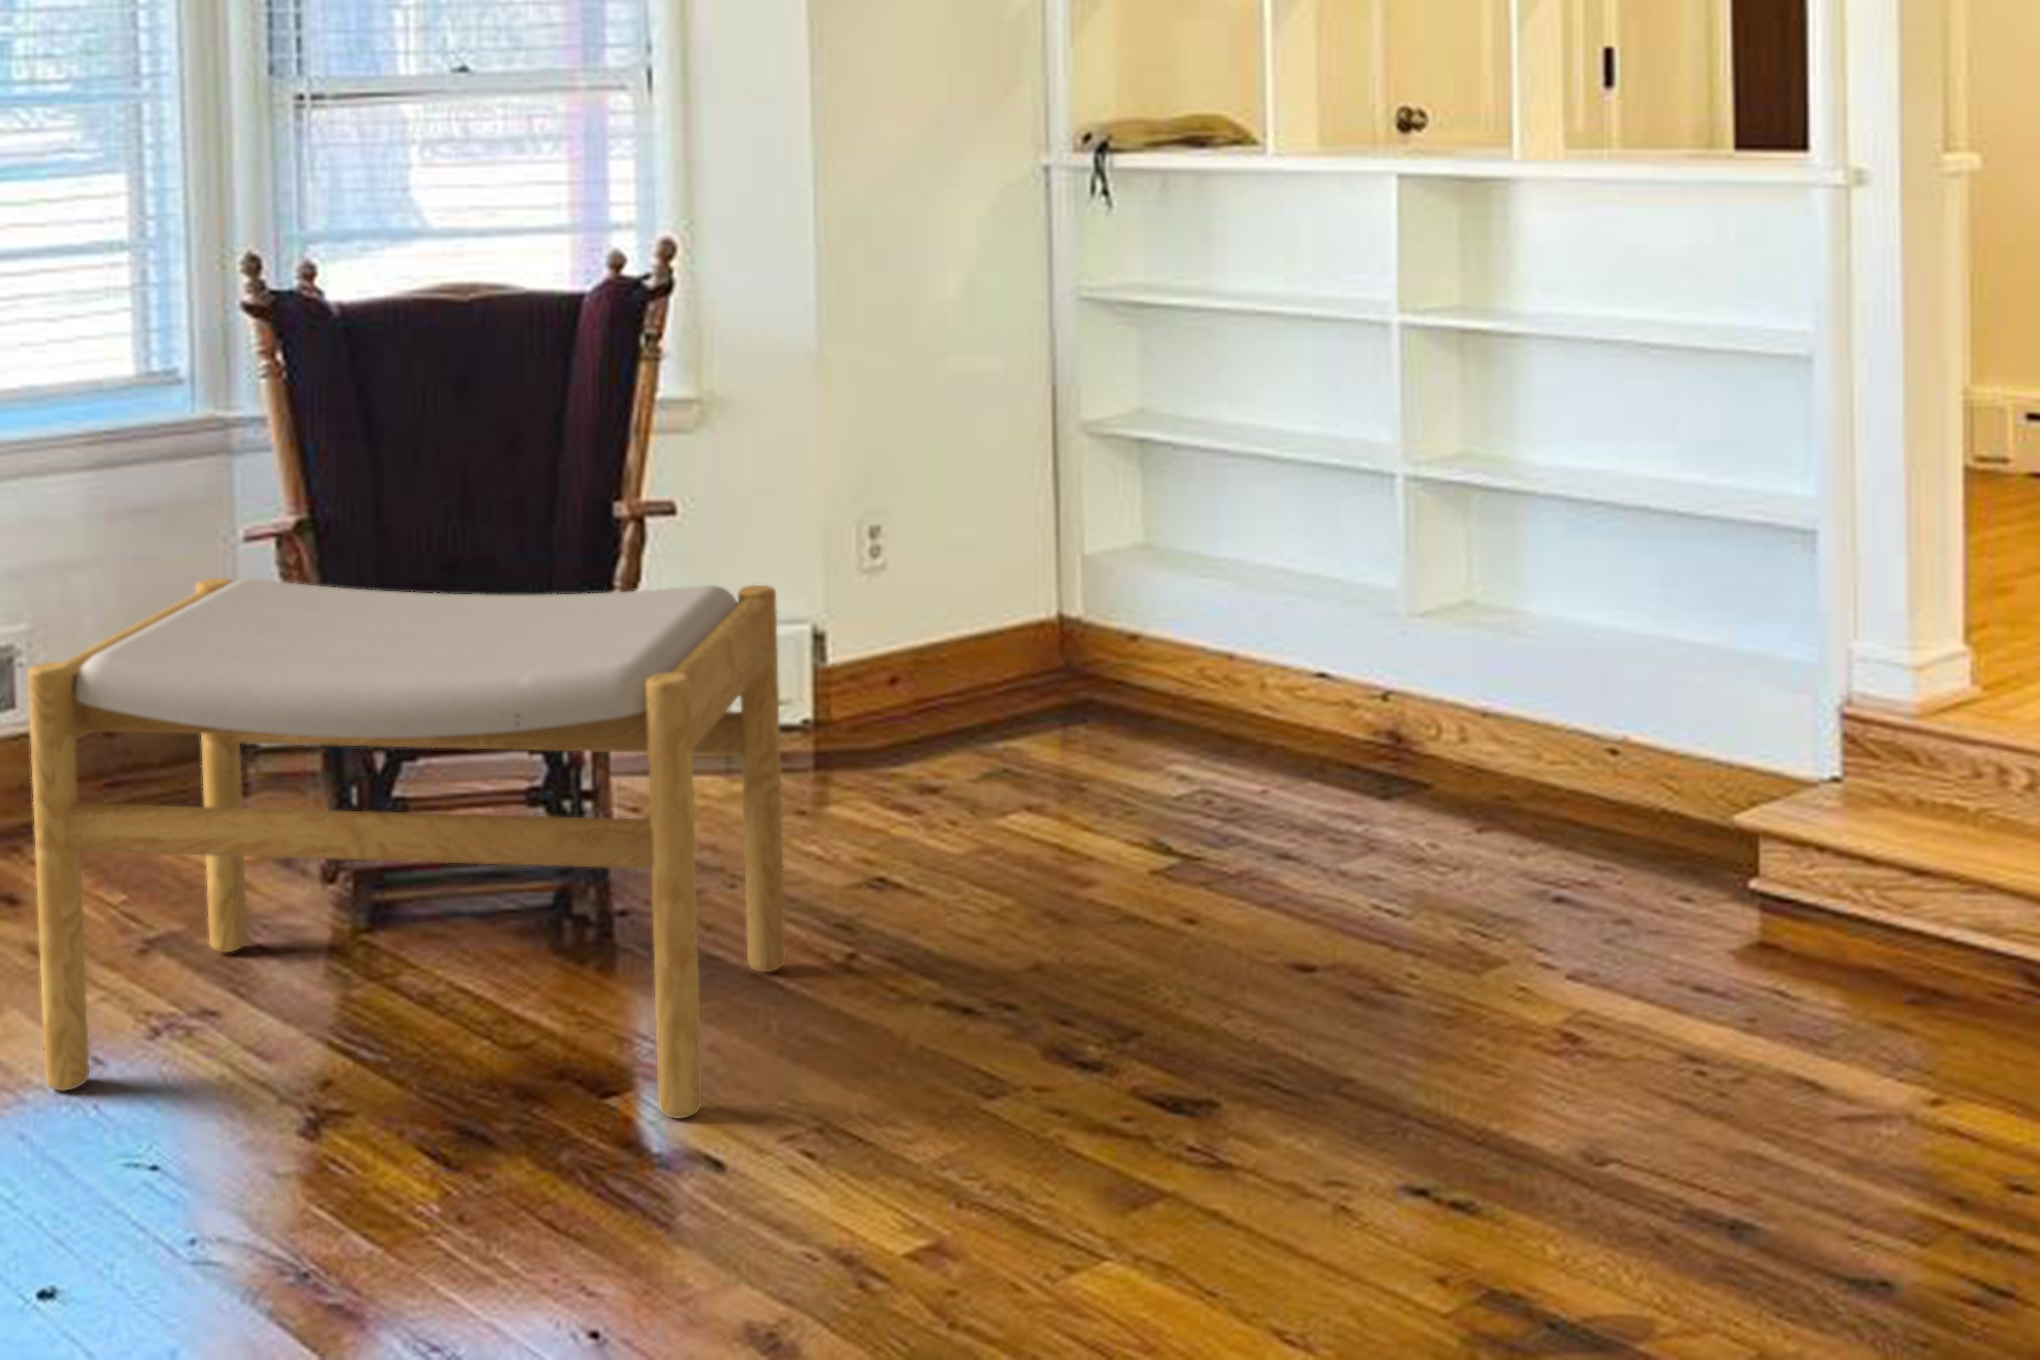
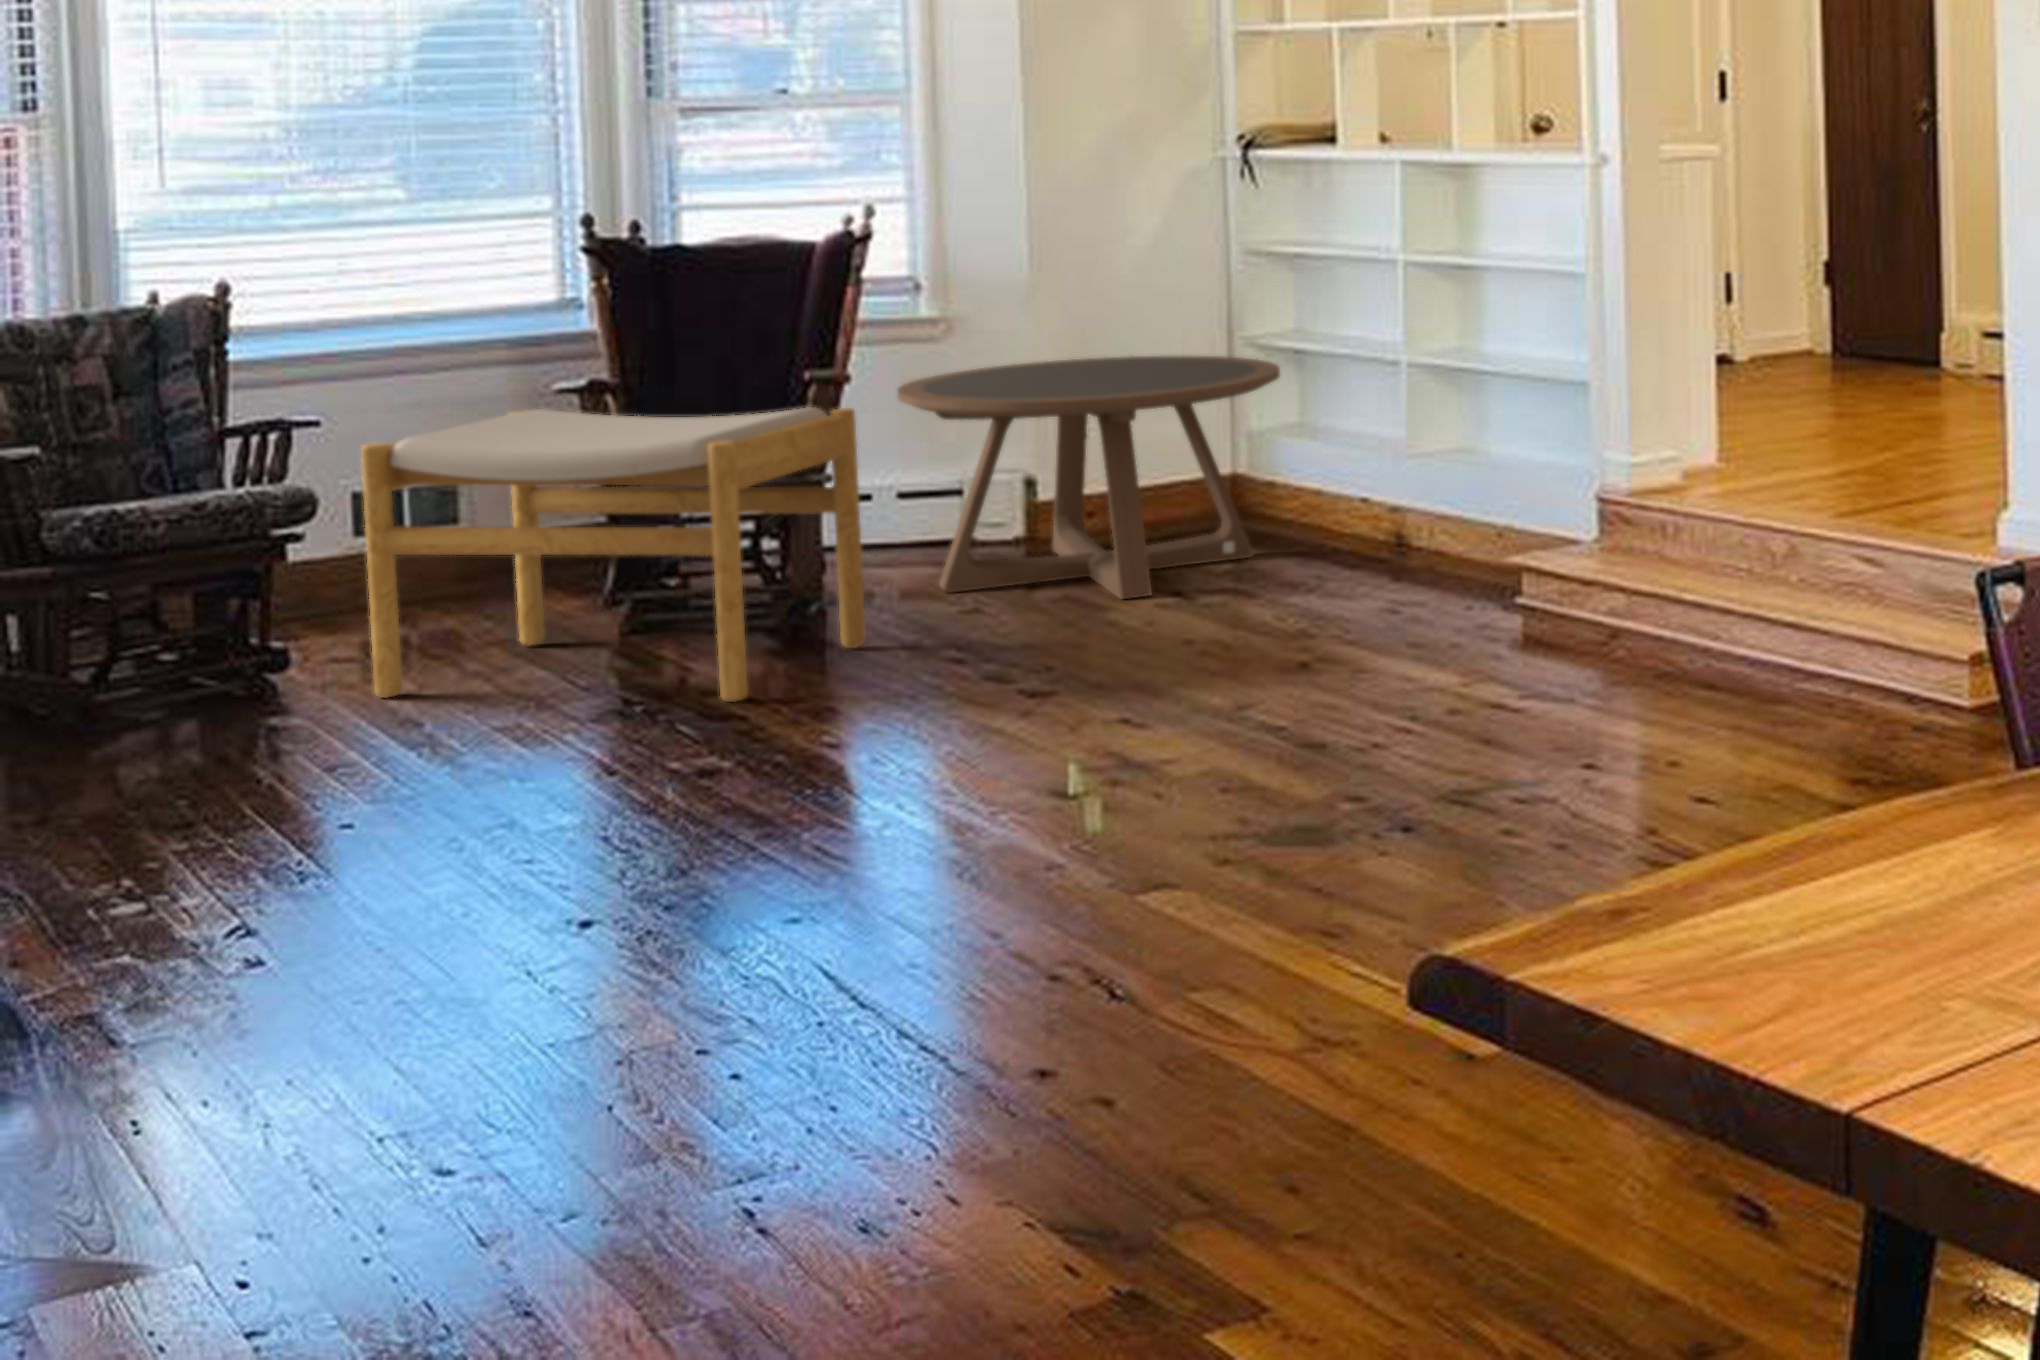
coffee table: none [707,455,1262,856] -> present [897,356,1280,599]

